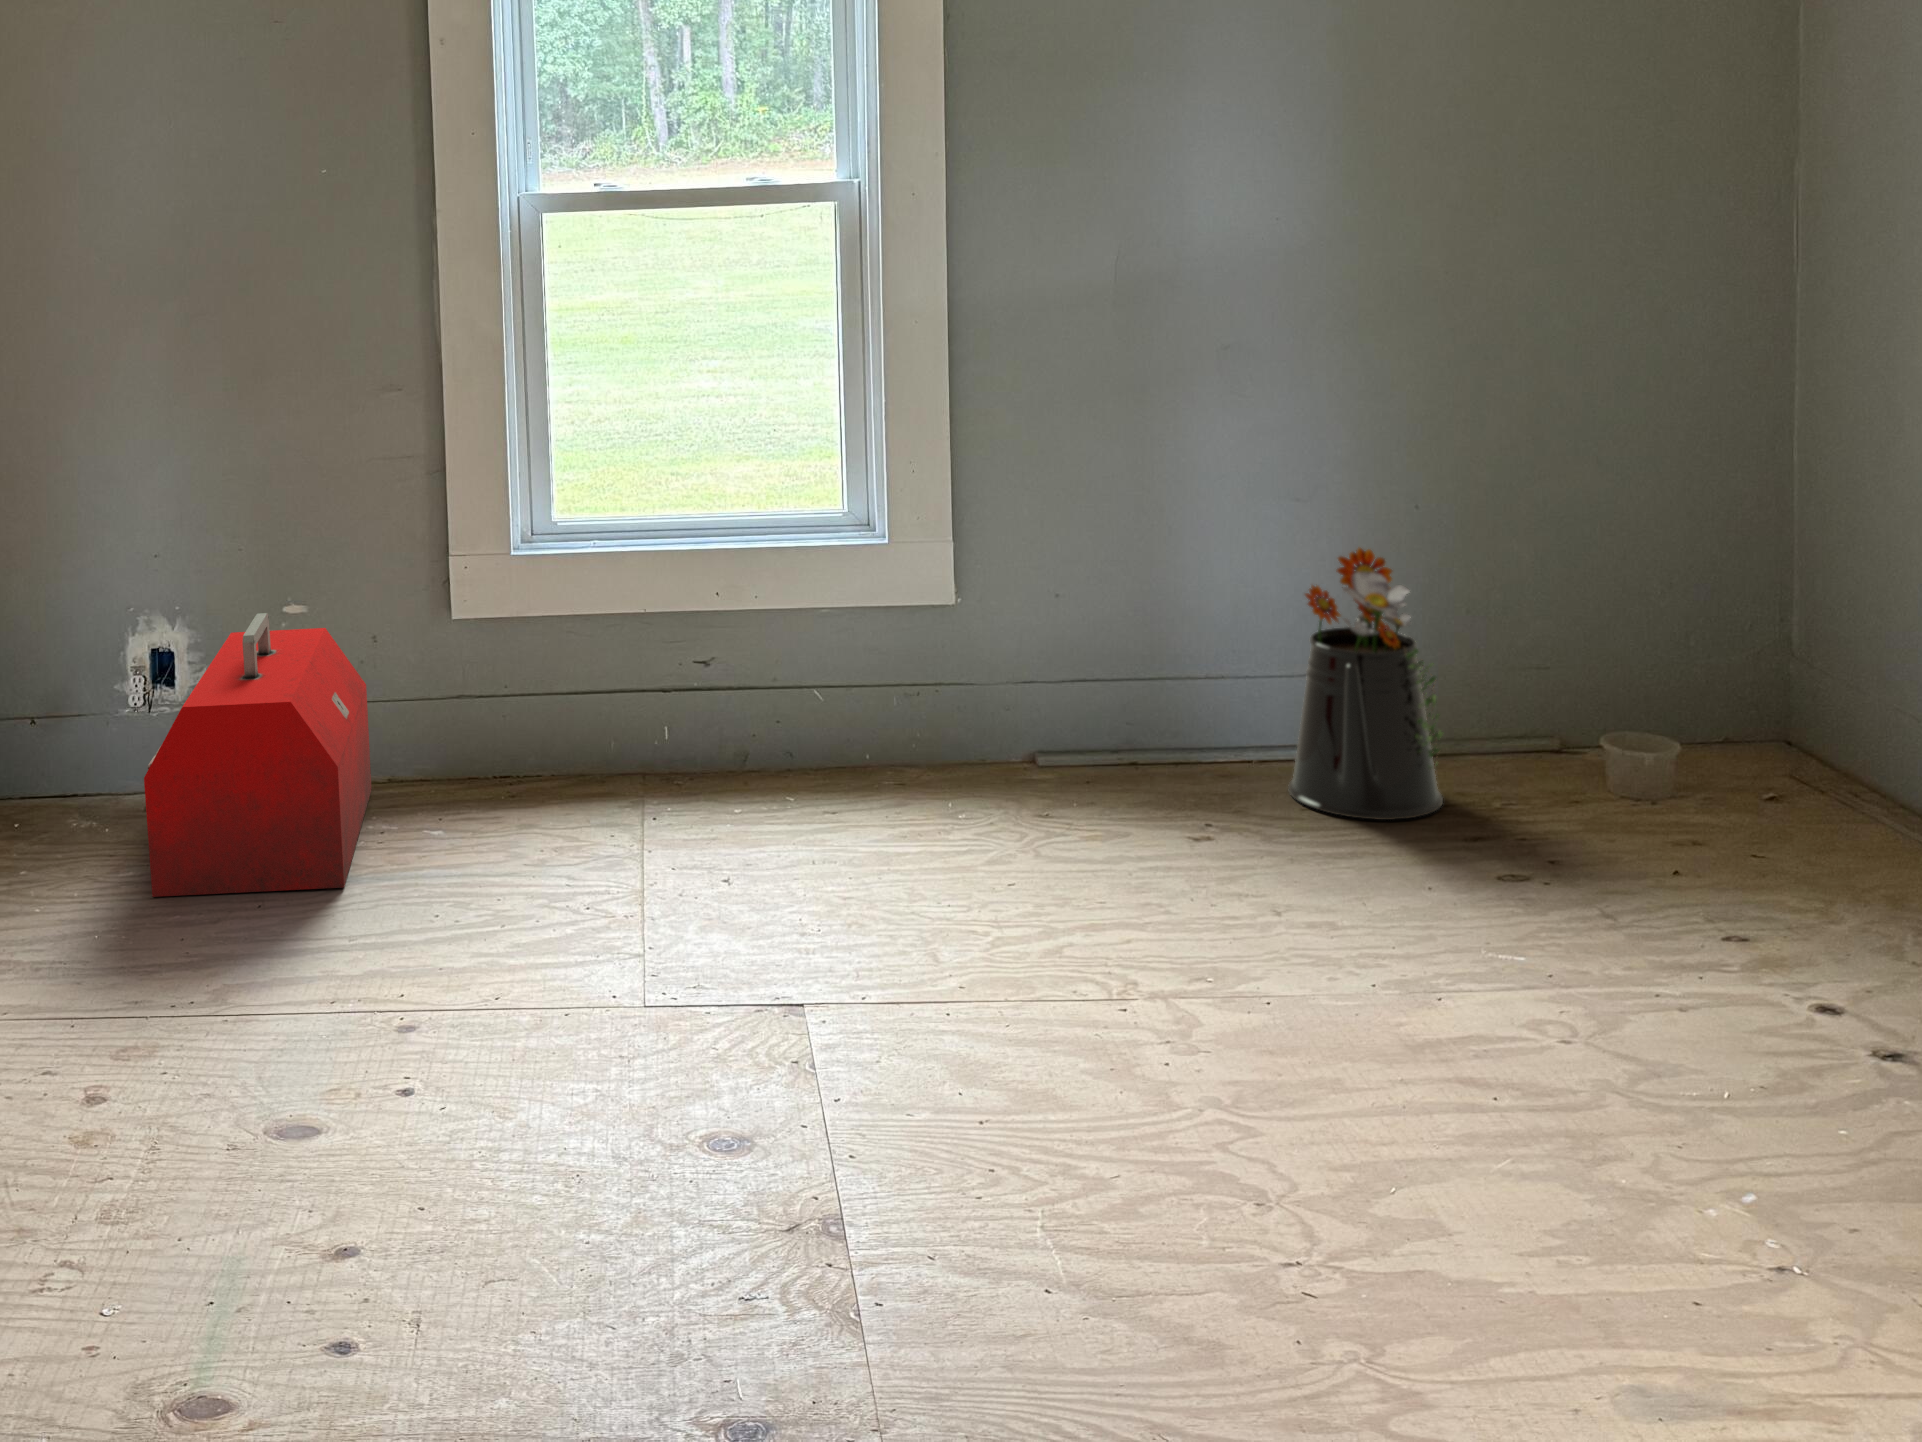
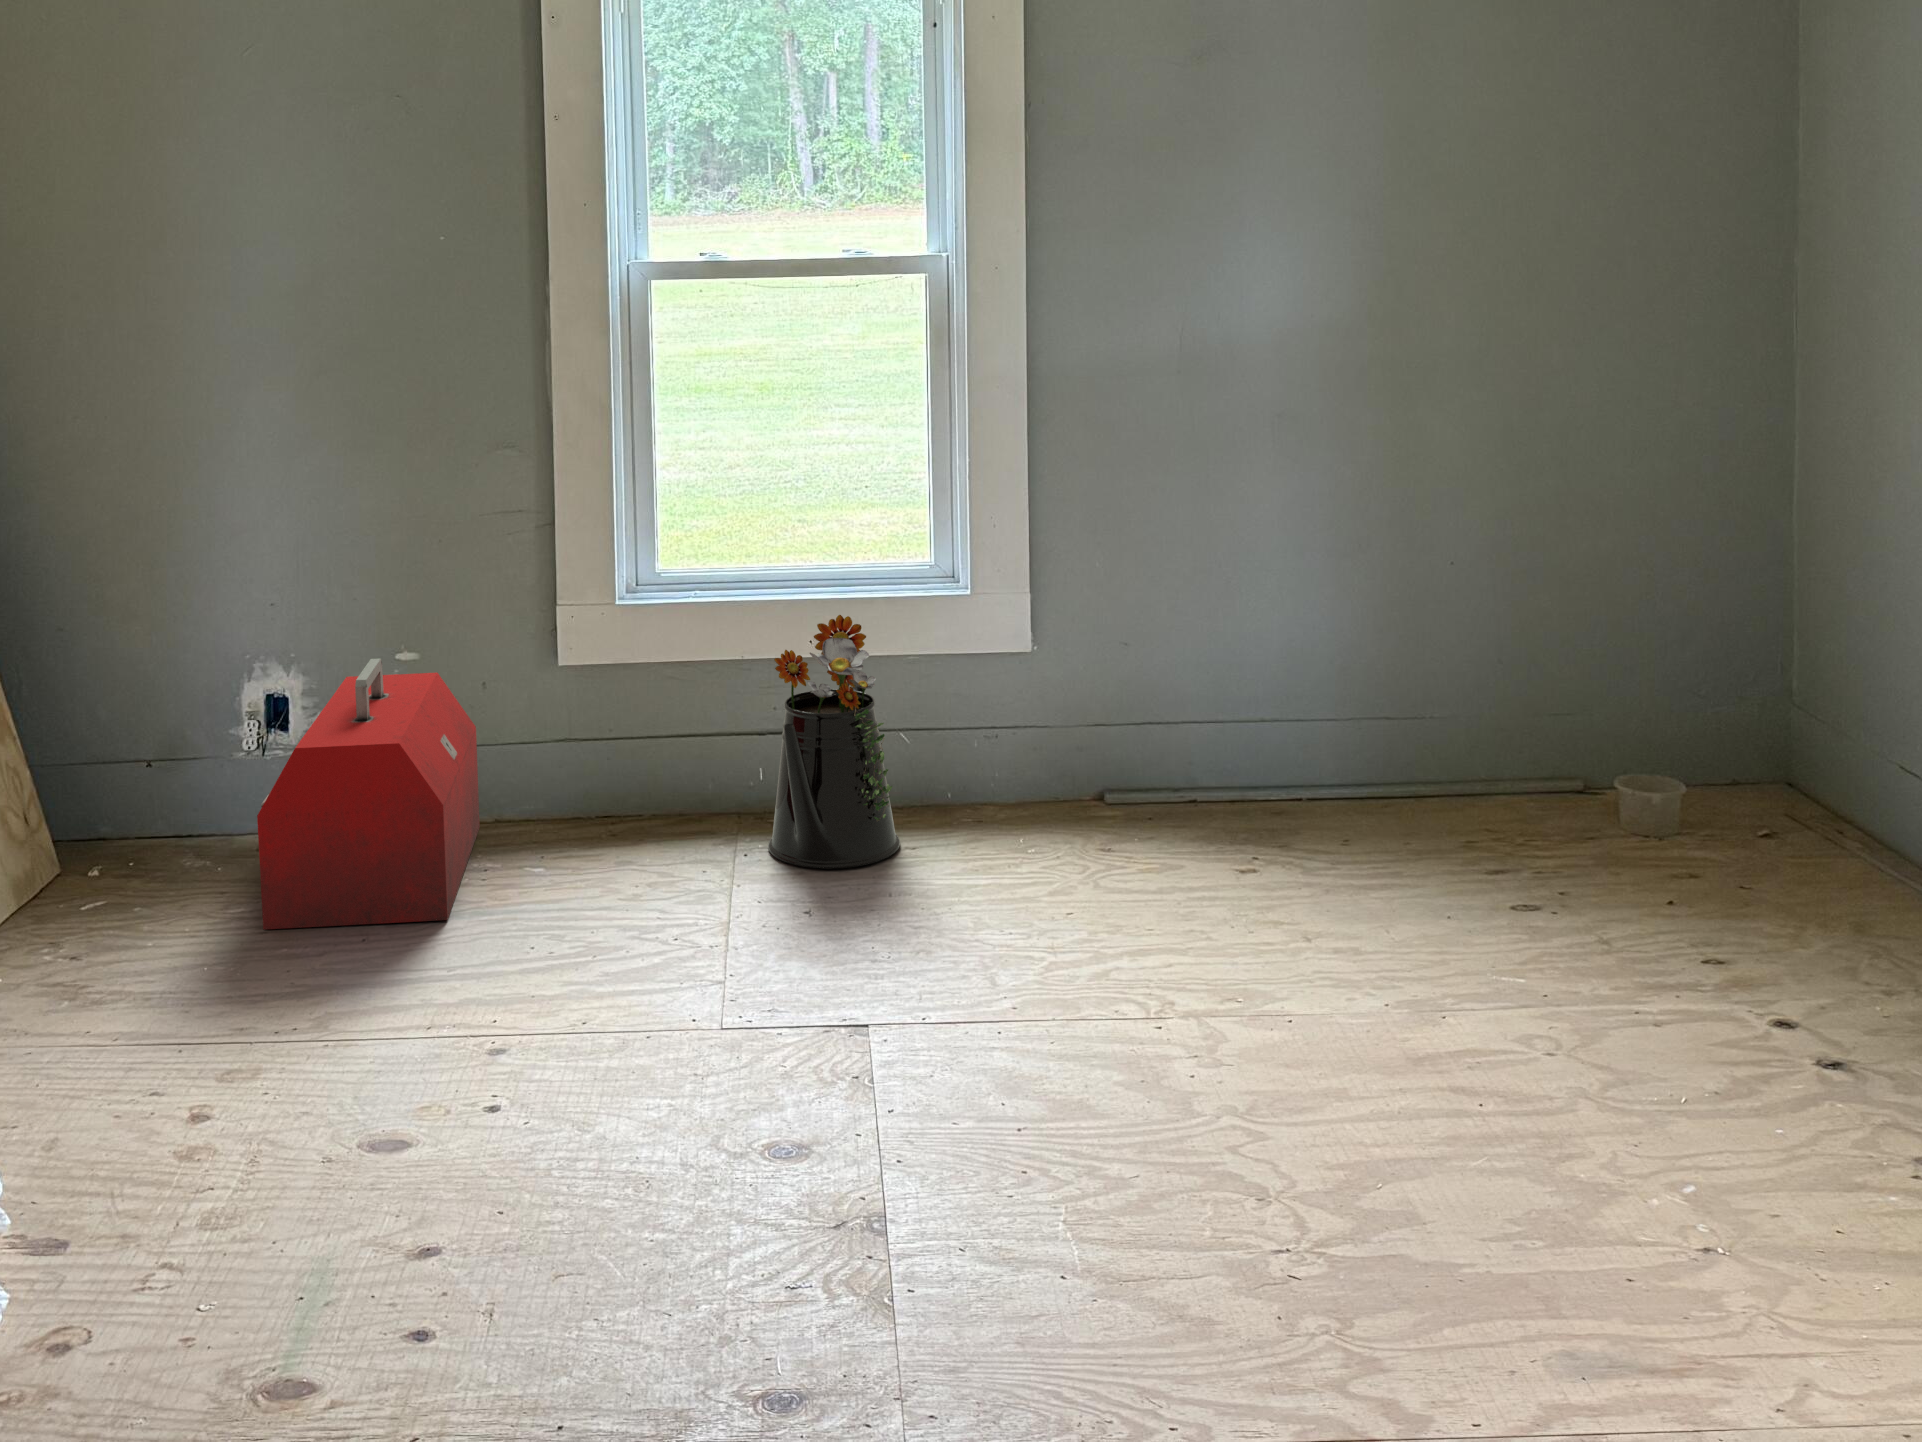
watering can: present [1289,548,1443,820] -> present [768,615,900,869]

